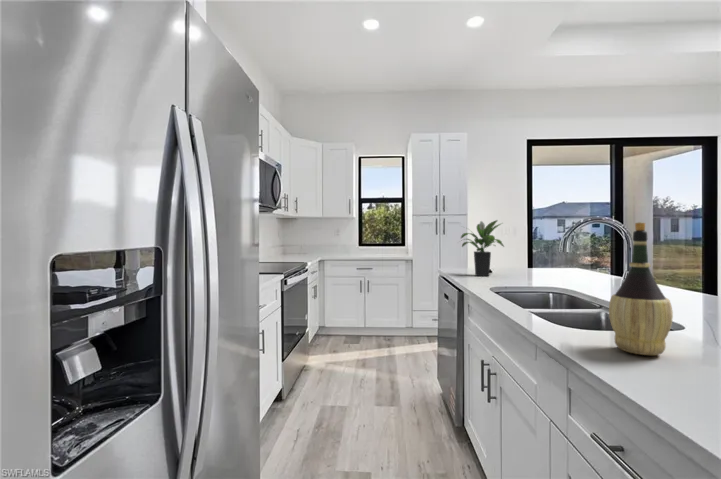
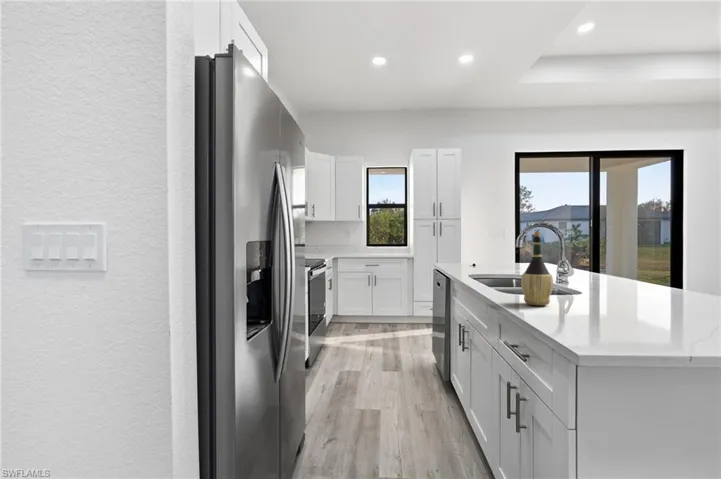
potted plant: present [461,220,504,276] -> none [448,225,485,269]

